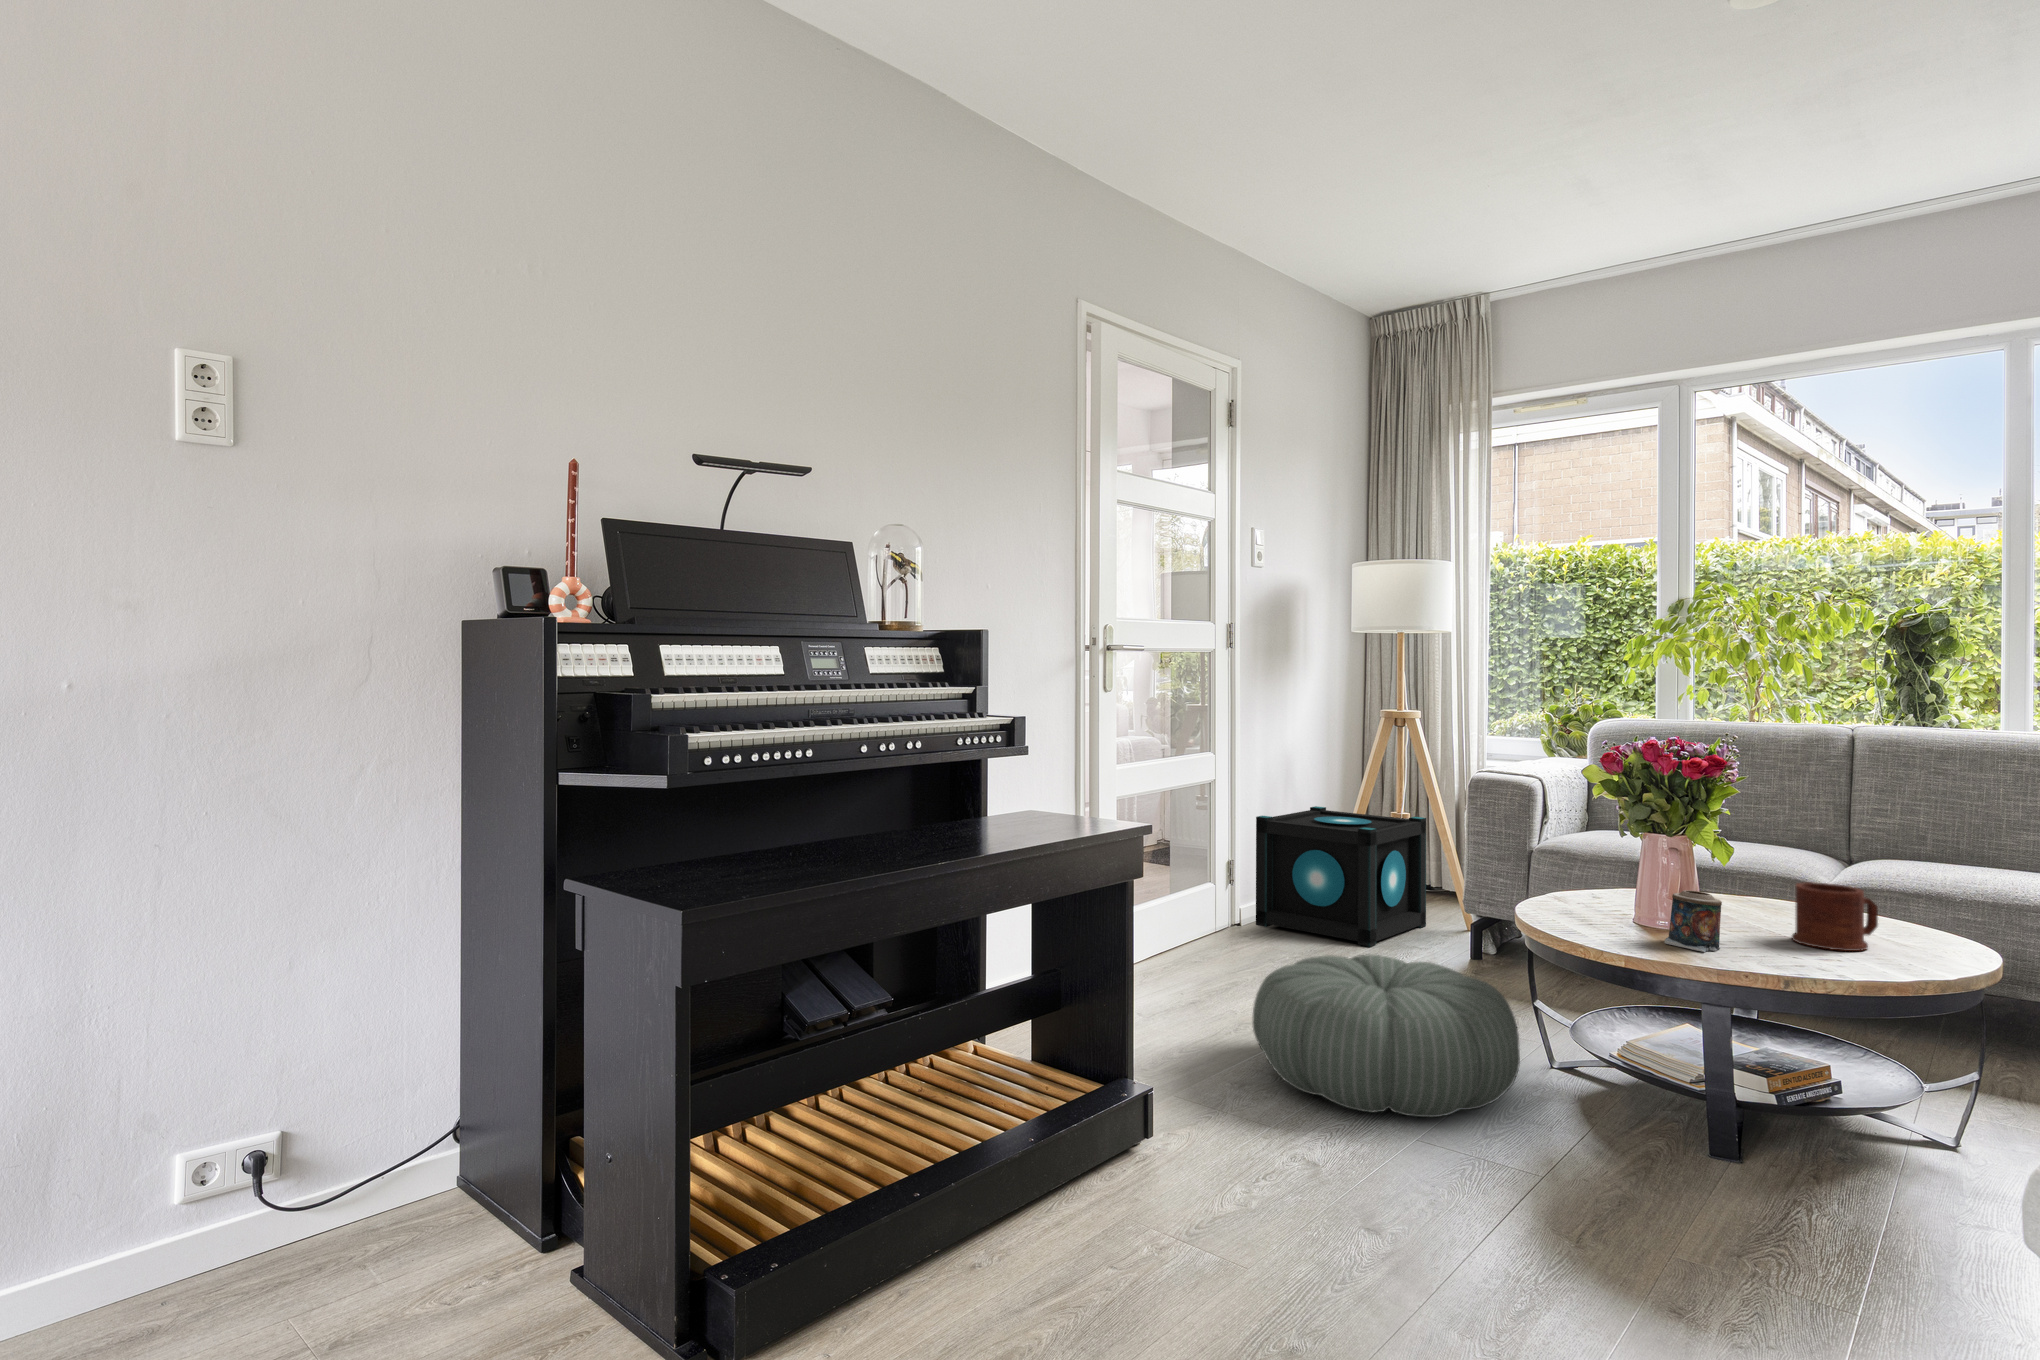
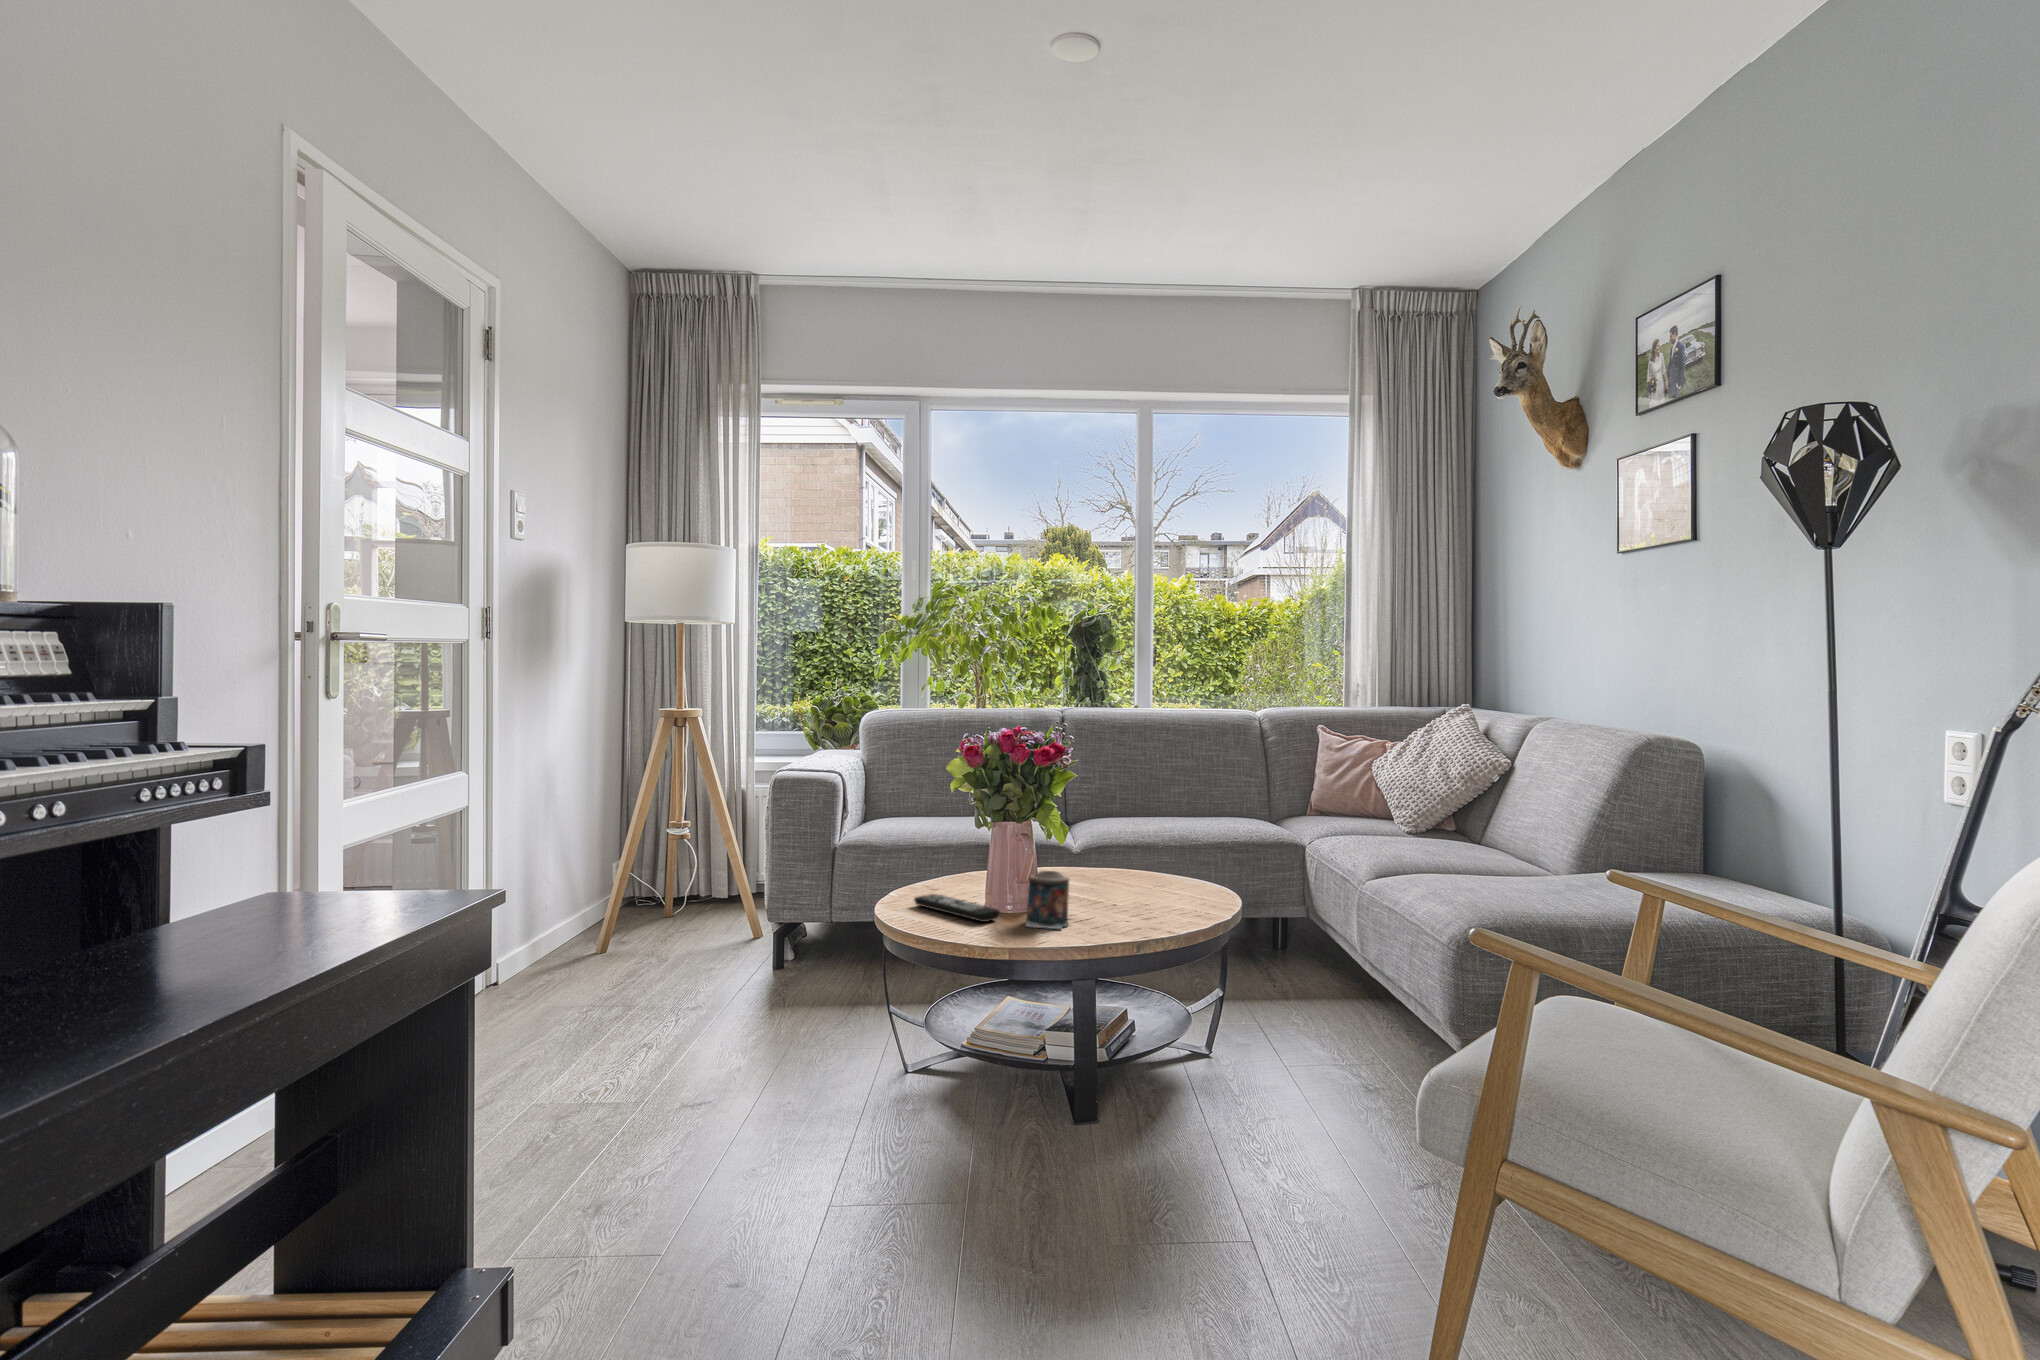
speaker: present [1256,806,1426,947] -> none [518,823,711,976]
mug: present [1792,882,1878,951] -> none [1107,847,1165,907]
remote control: none [1561,900,1643,932] -> present [914,894,1000,922]
pouf: present [1253,954,1520,1117] -> none [592,990,902,1193]

